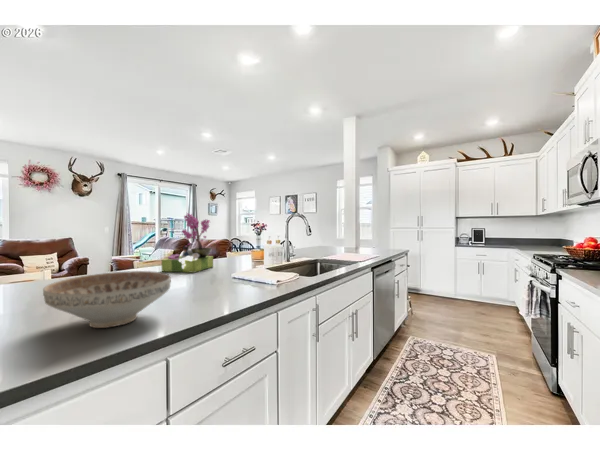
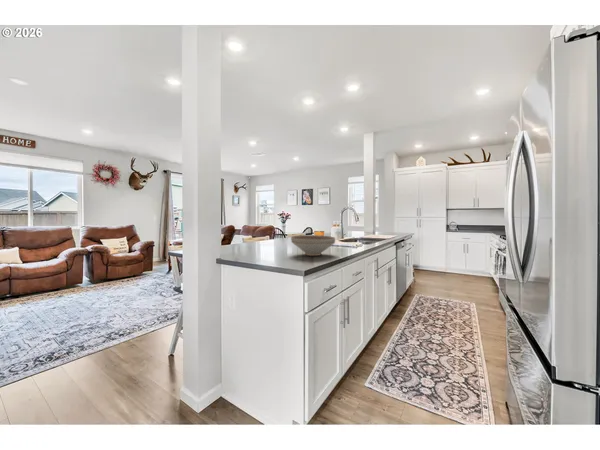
flower arrangement: present [162,213,213,272] -> none [275,206,301,243]

